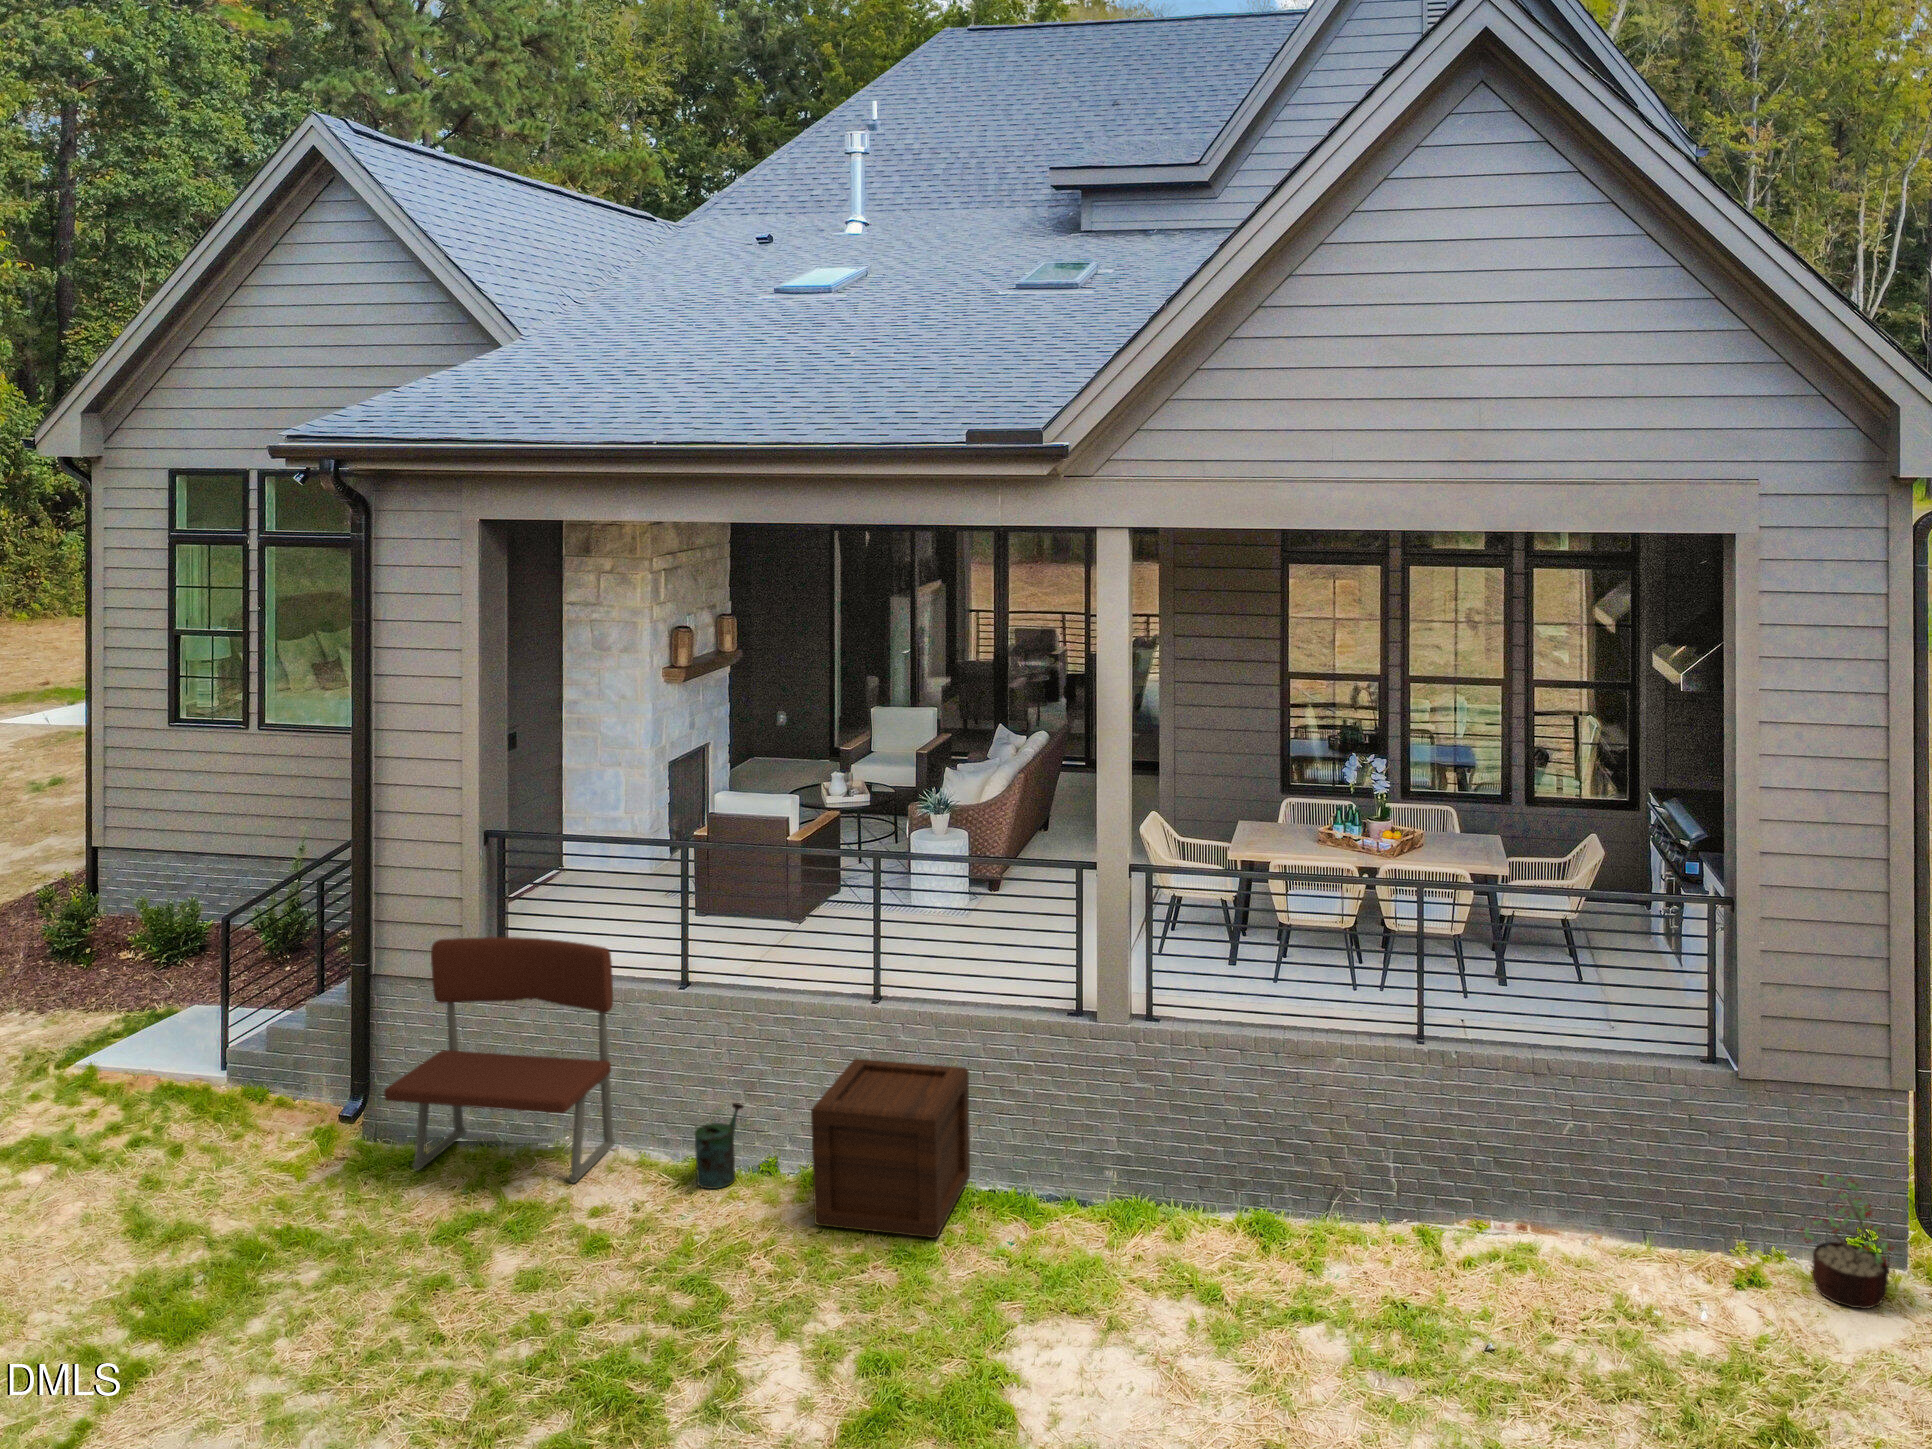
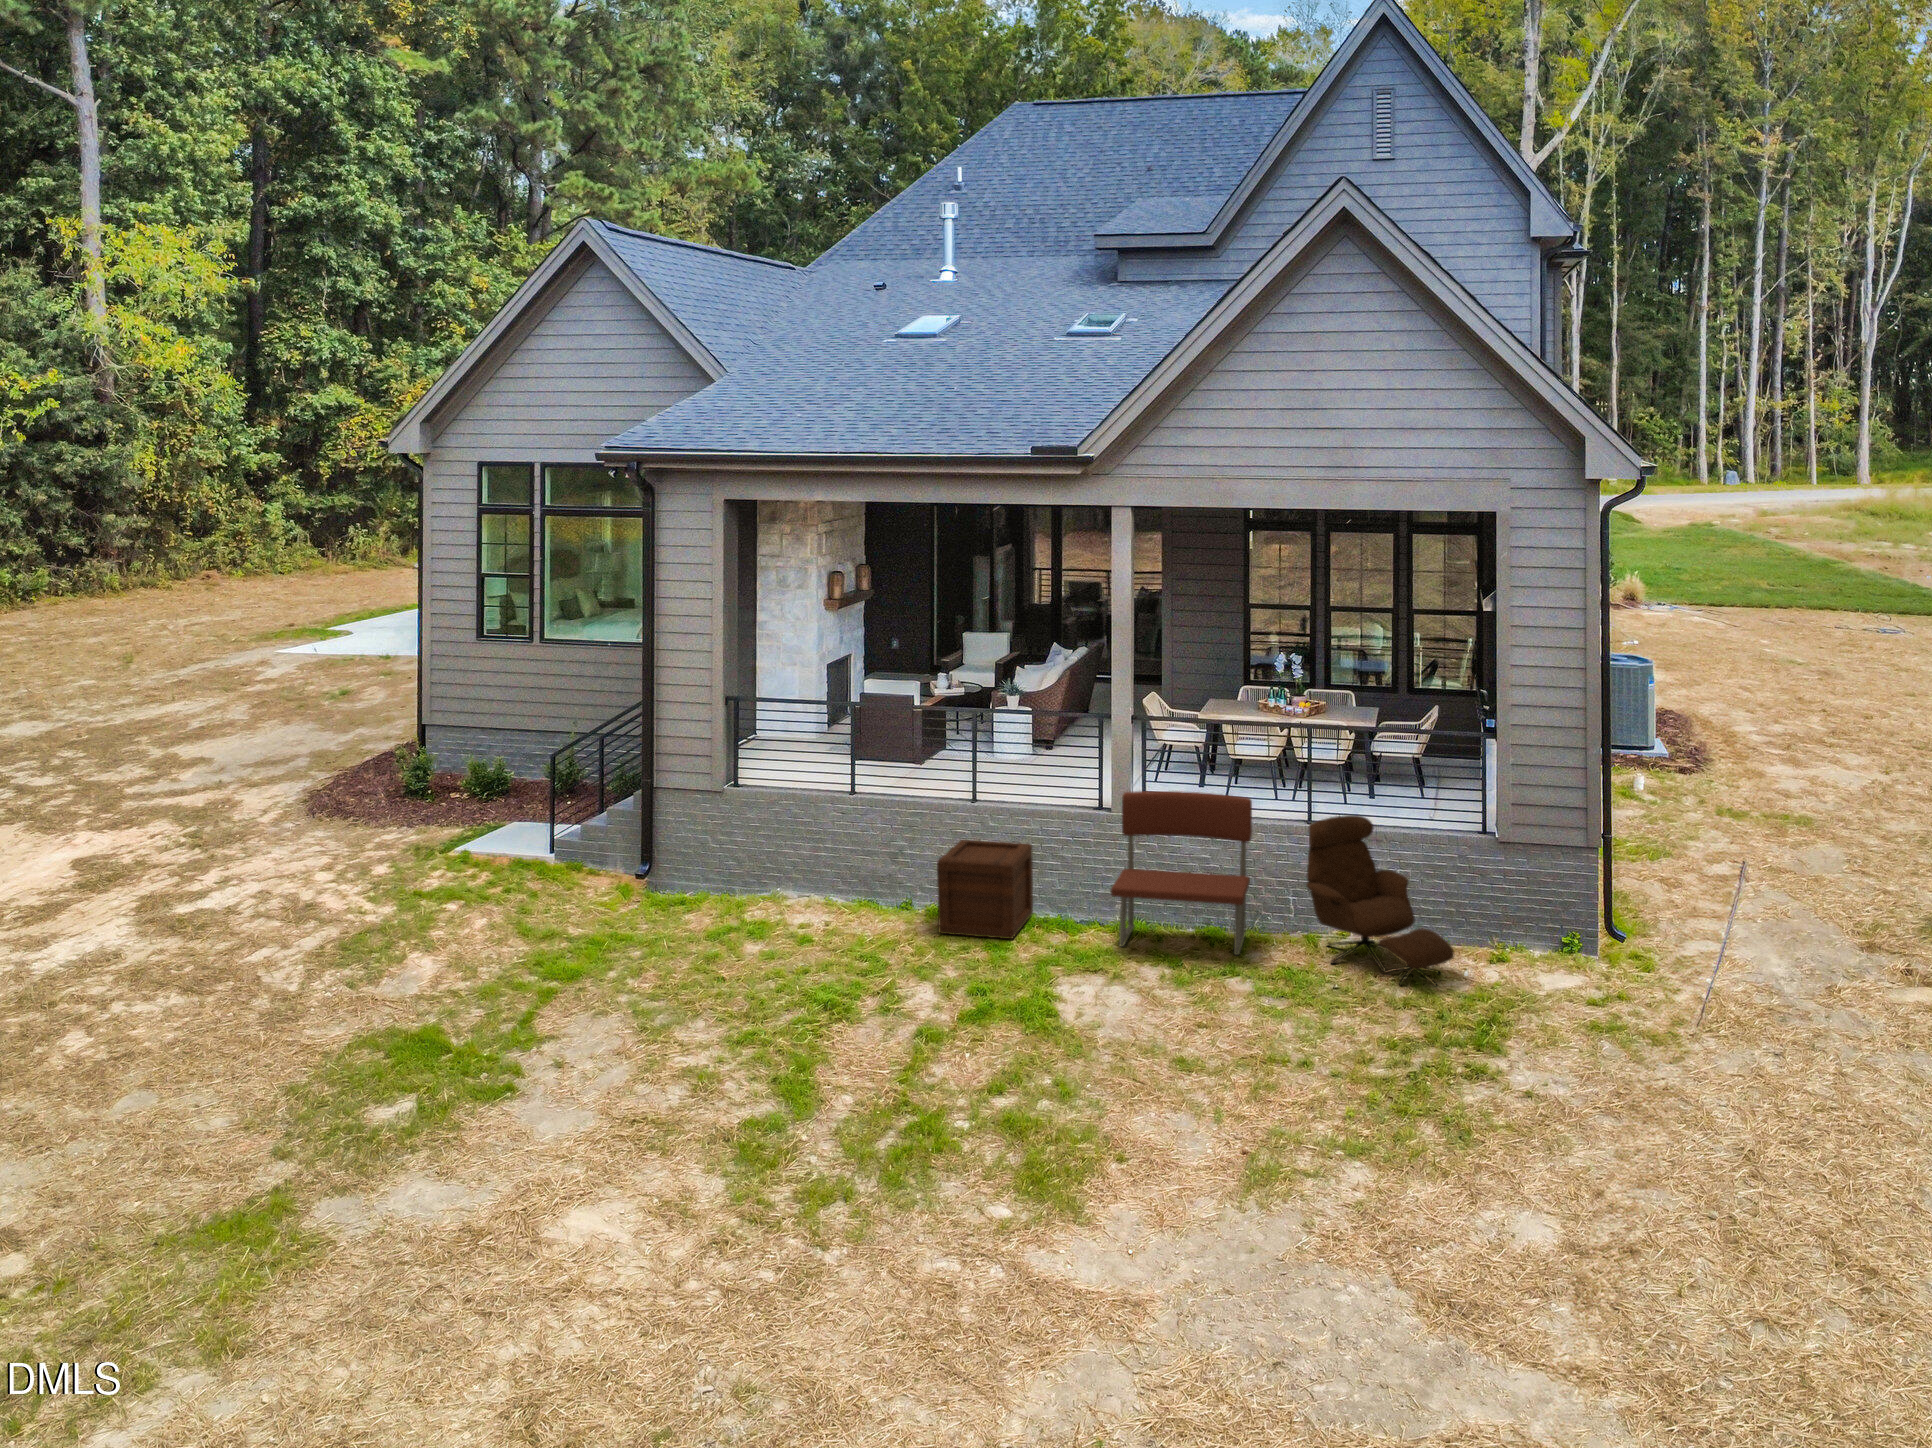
bench: present [384,937,615,1183] -> present [1110,791,1252,955]
lounge chair: none [1425,1031,1692,1353] -> present [1306,815,1454,986]
watering can: present [695,1103,744,1189] -> none [862,869,891,918]
decorative plant: present [1802,1175,1894,1309] -> none [1531,893,1582,971]

